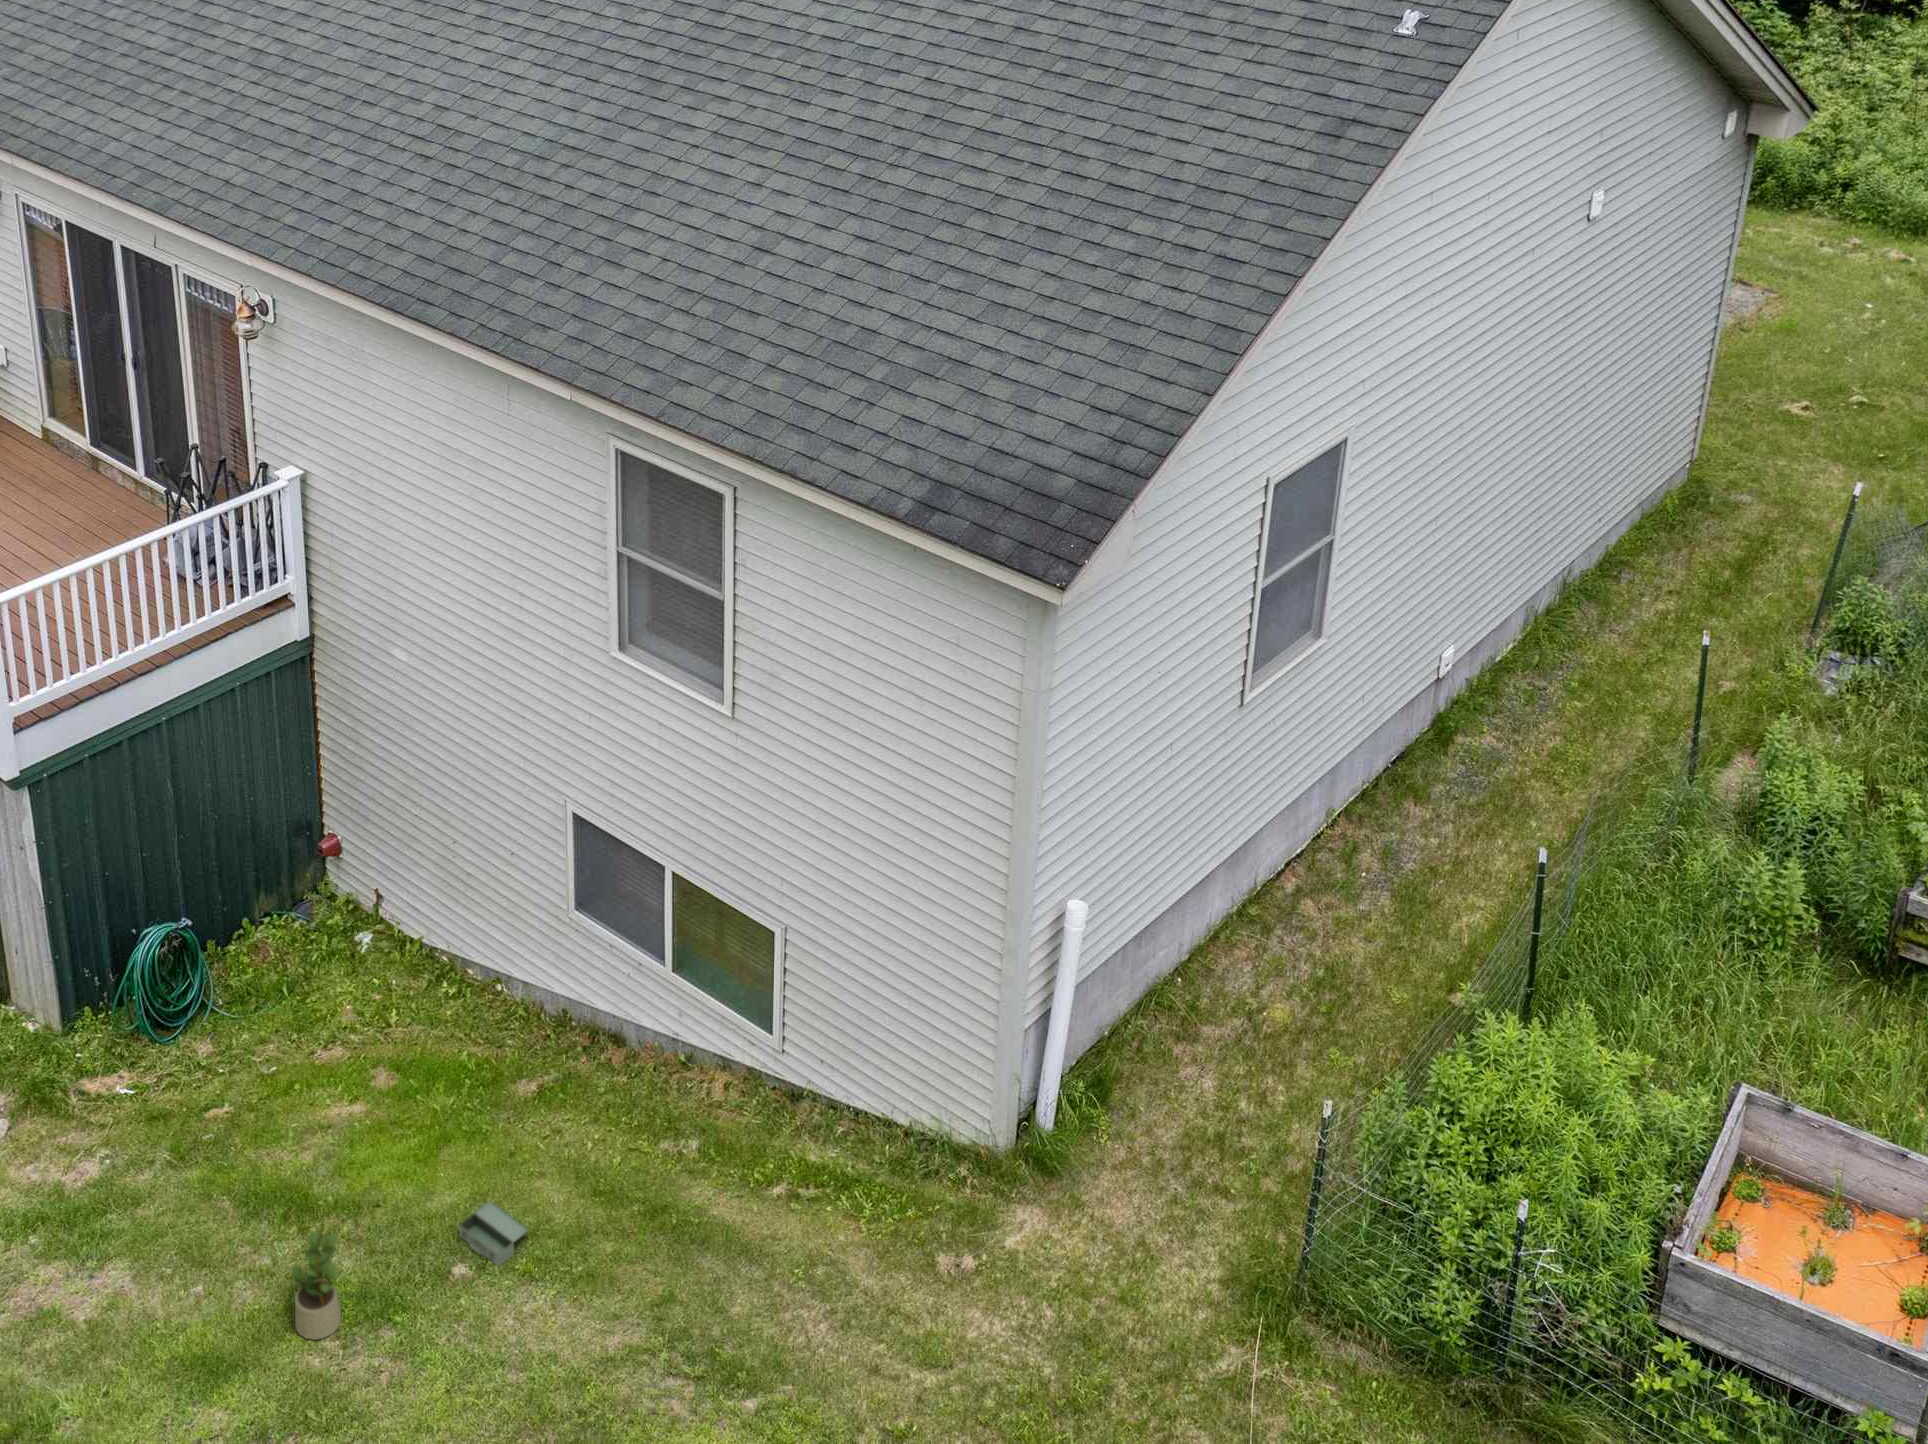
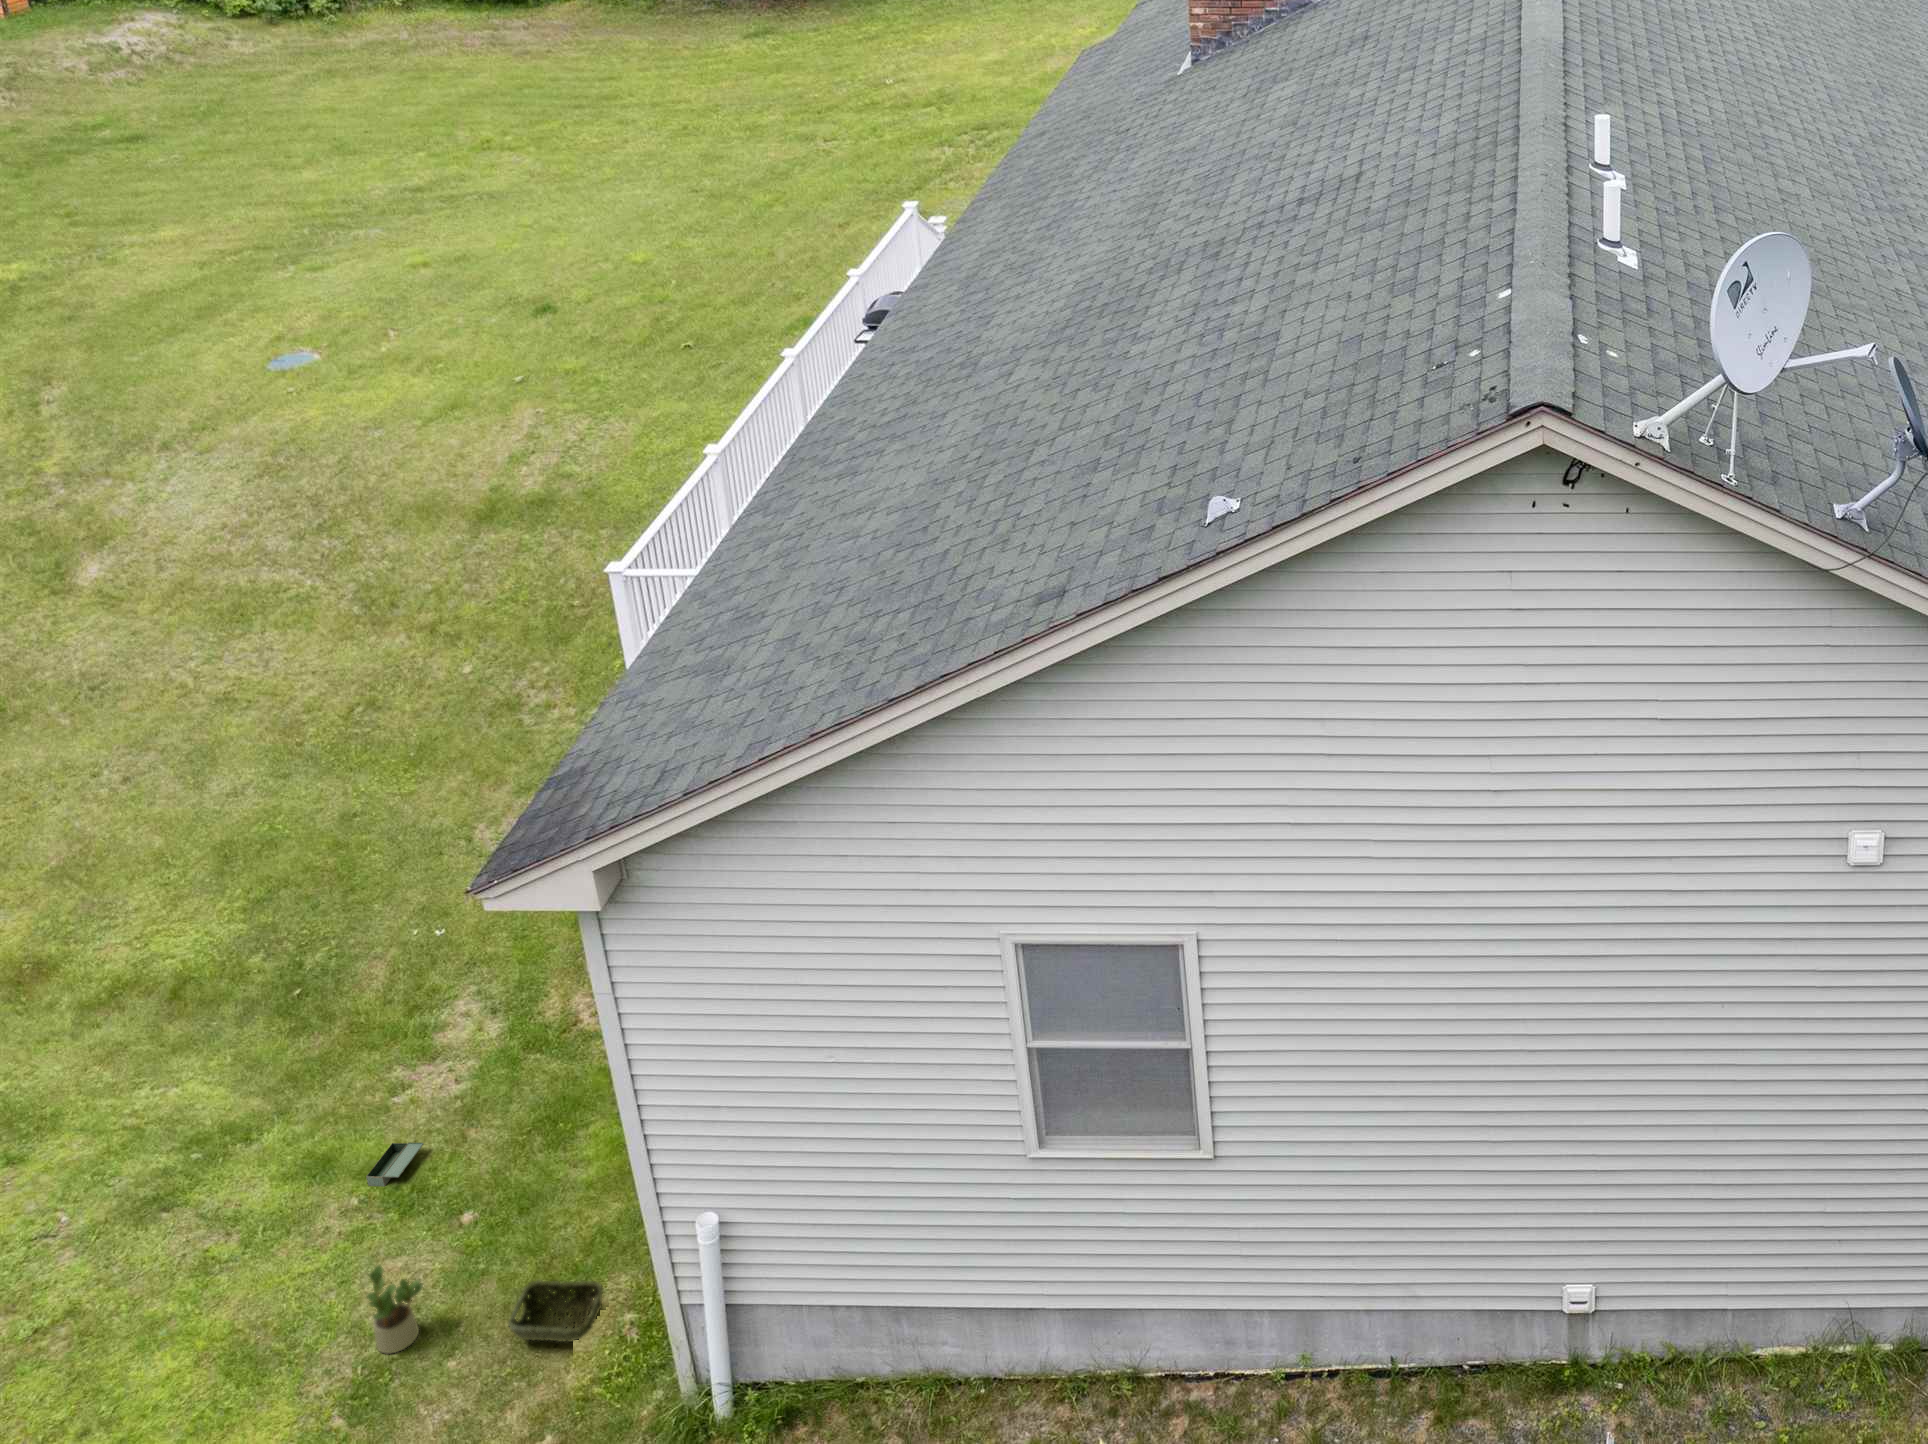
woven basket: none [854,1103,945,1193] -> present [508,1280,603,1342]
potted plant: present [291,1231,341,1340] -> present [367,1265,423,1353]

